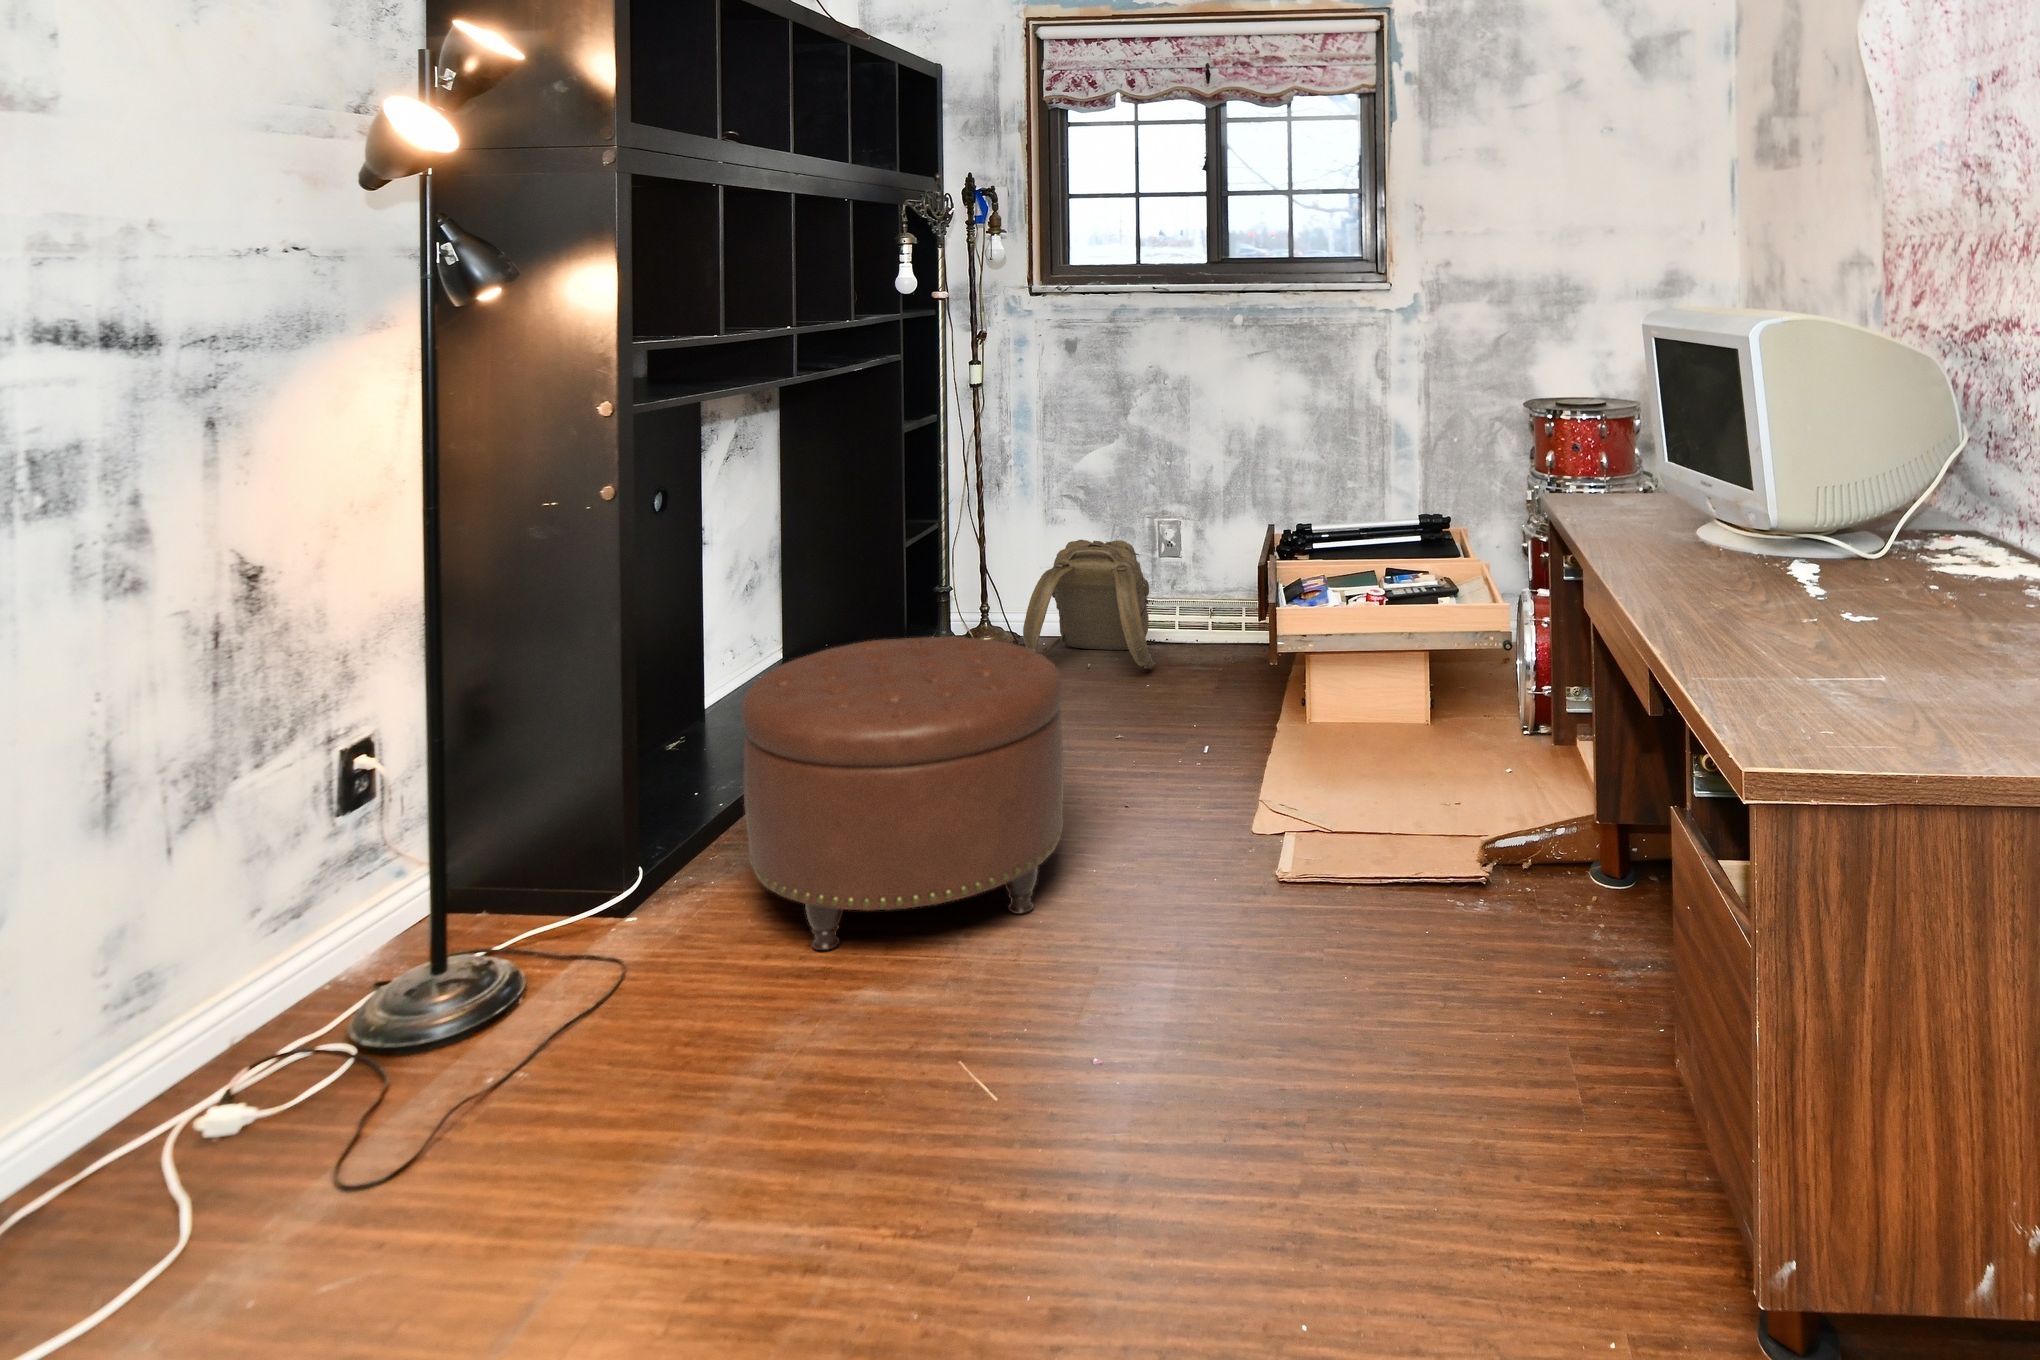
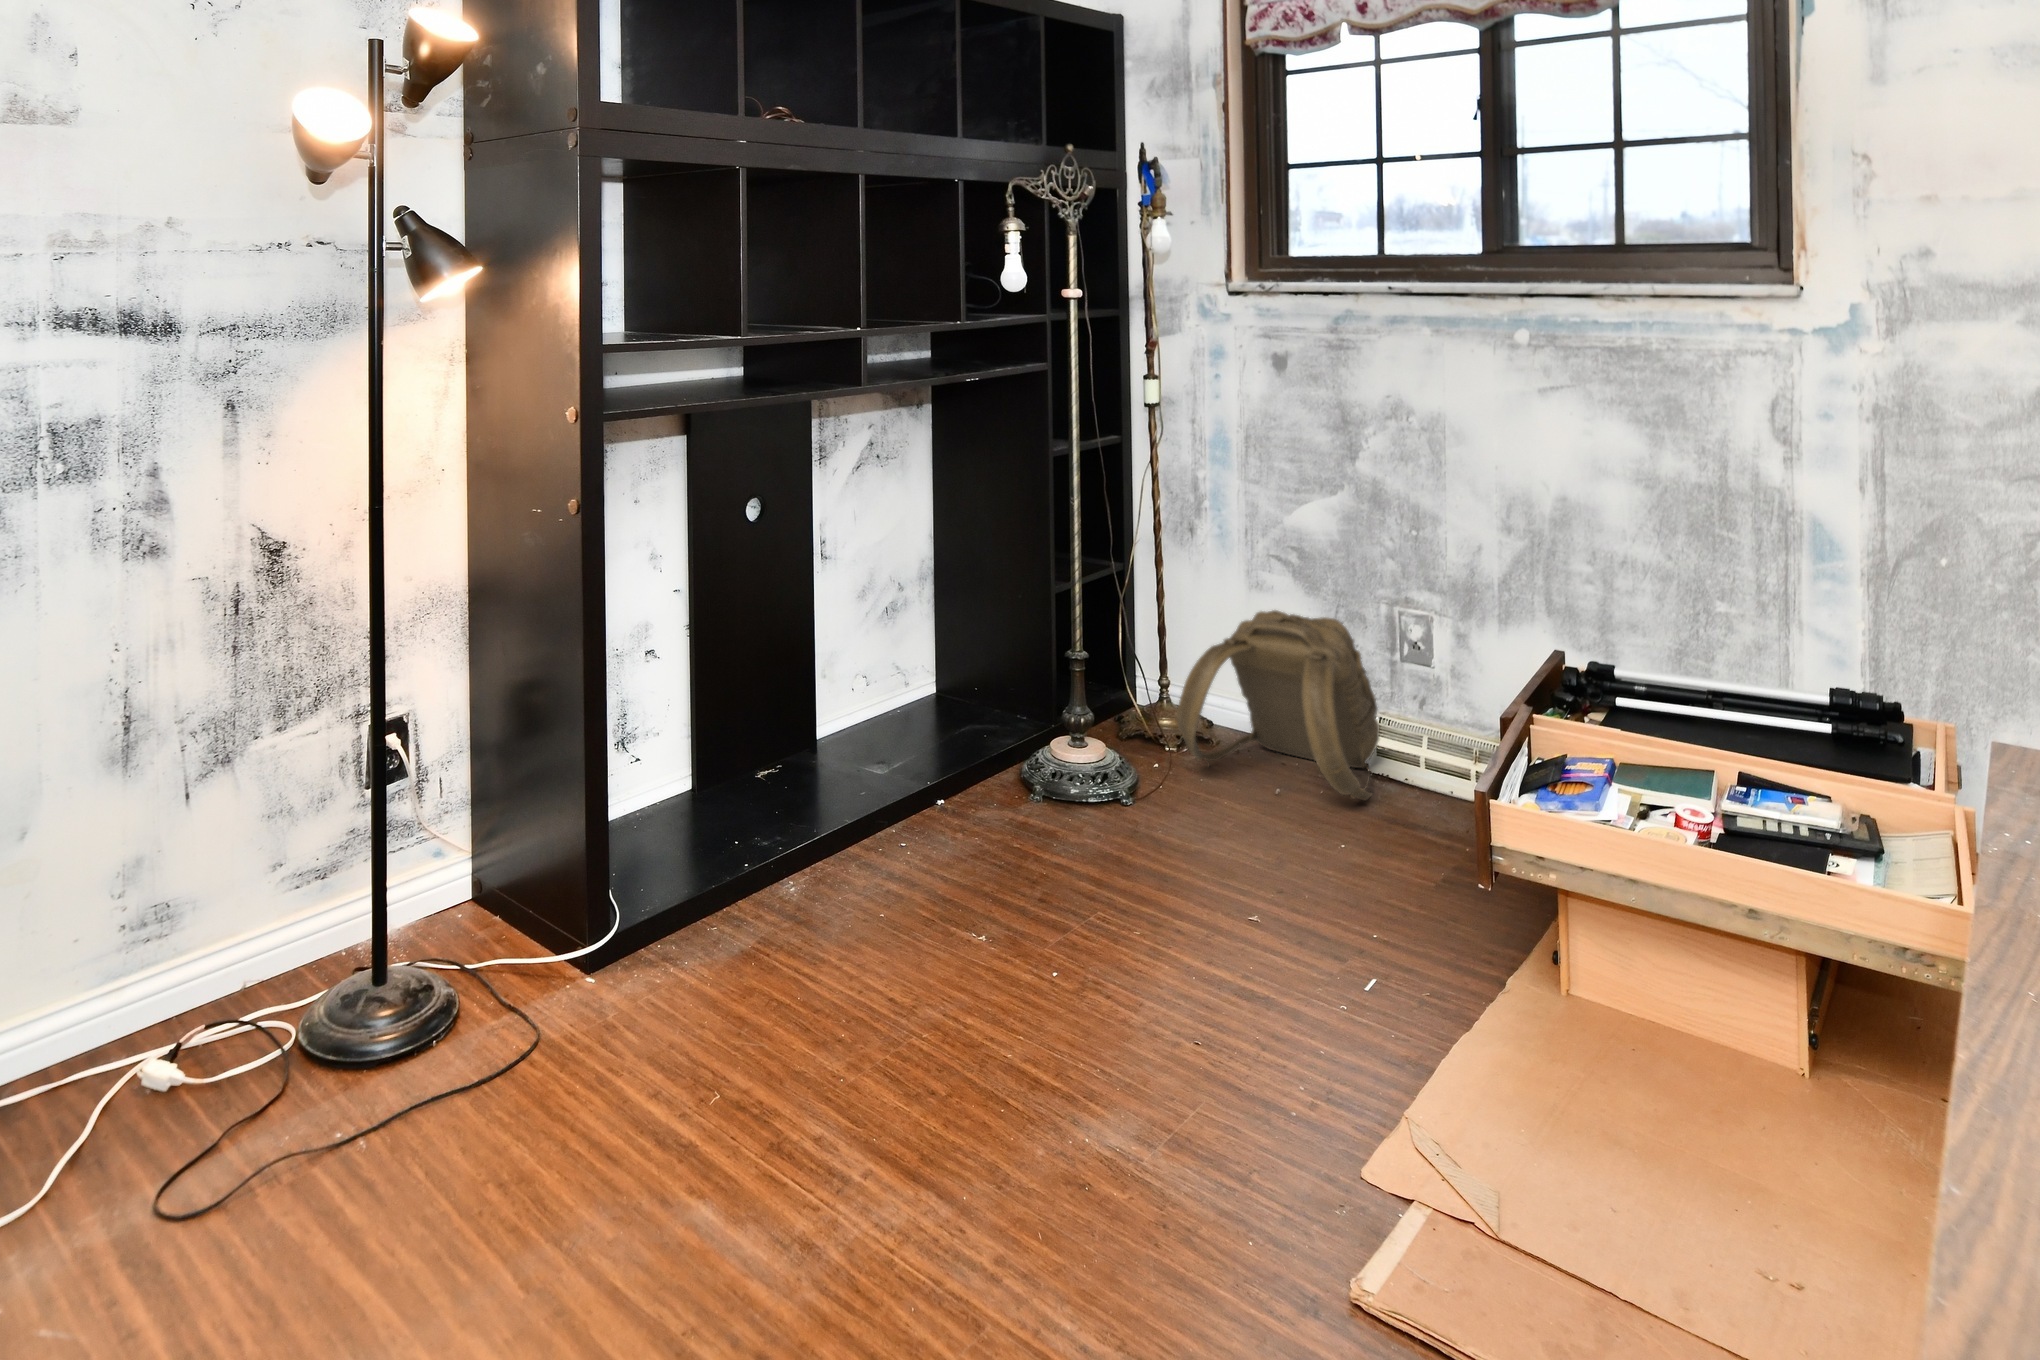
ottoman: present [742,636,1064,950] -> none [688,707,1093,1122]

